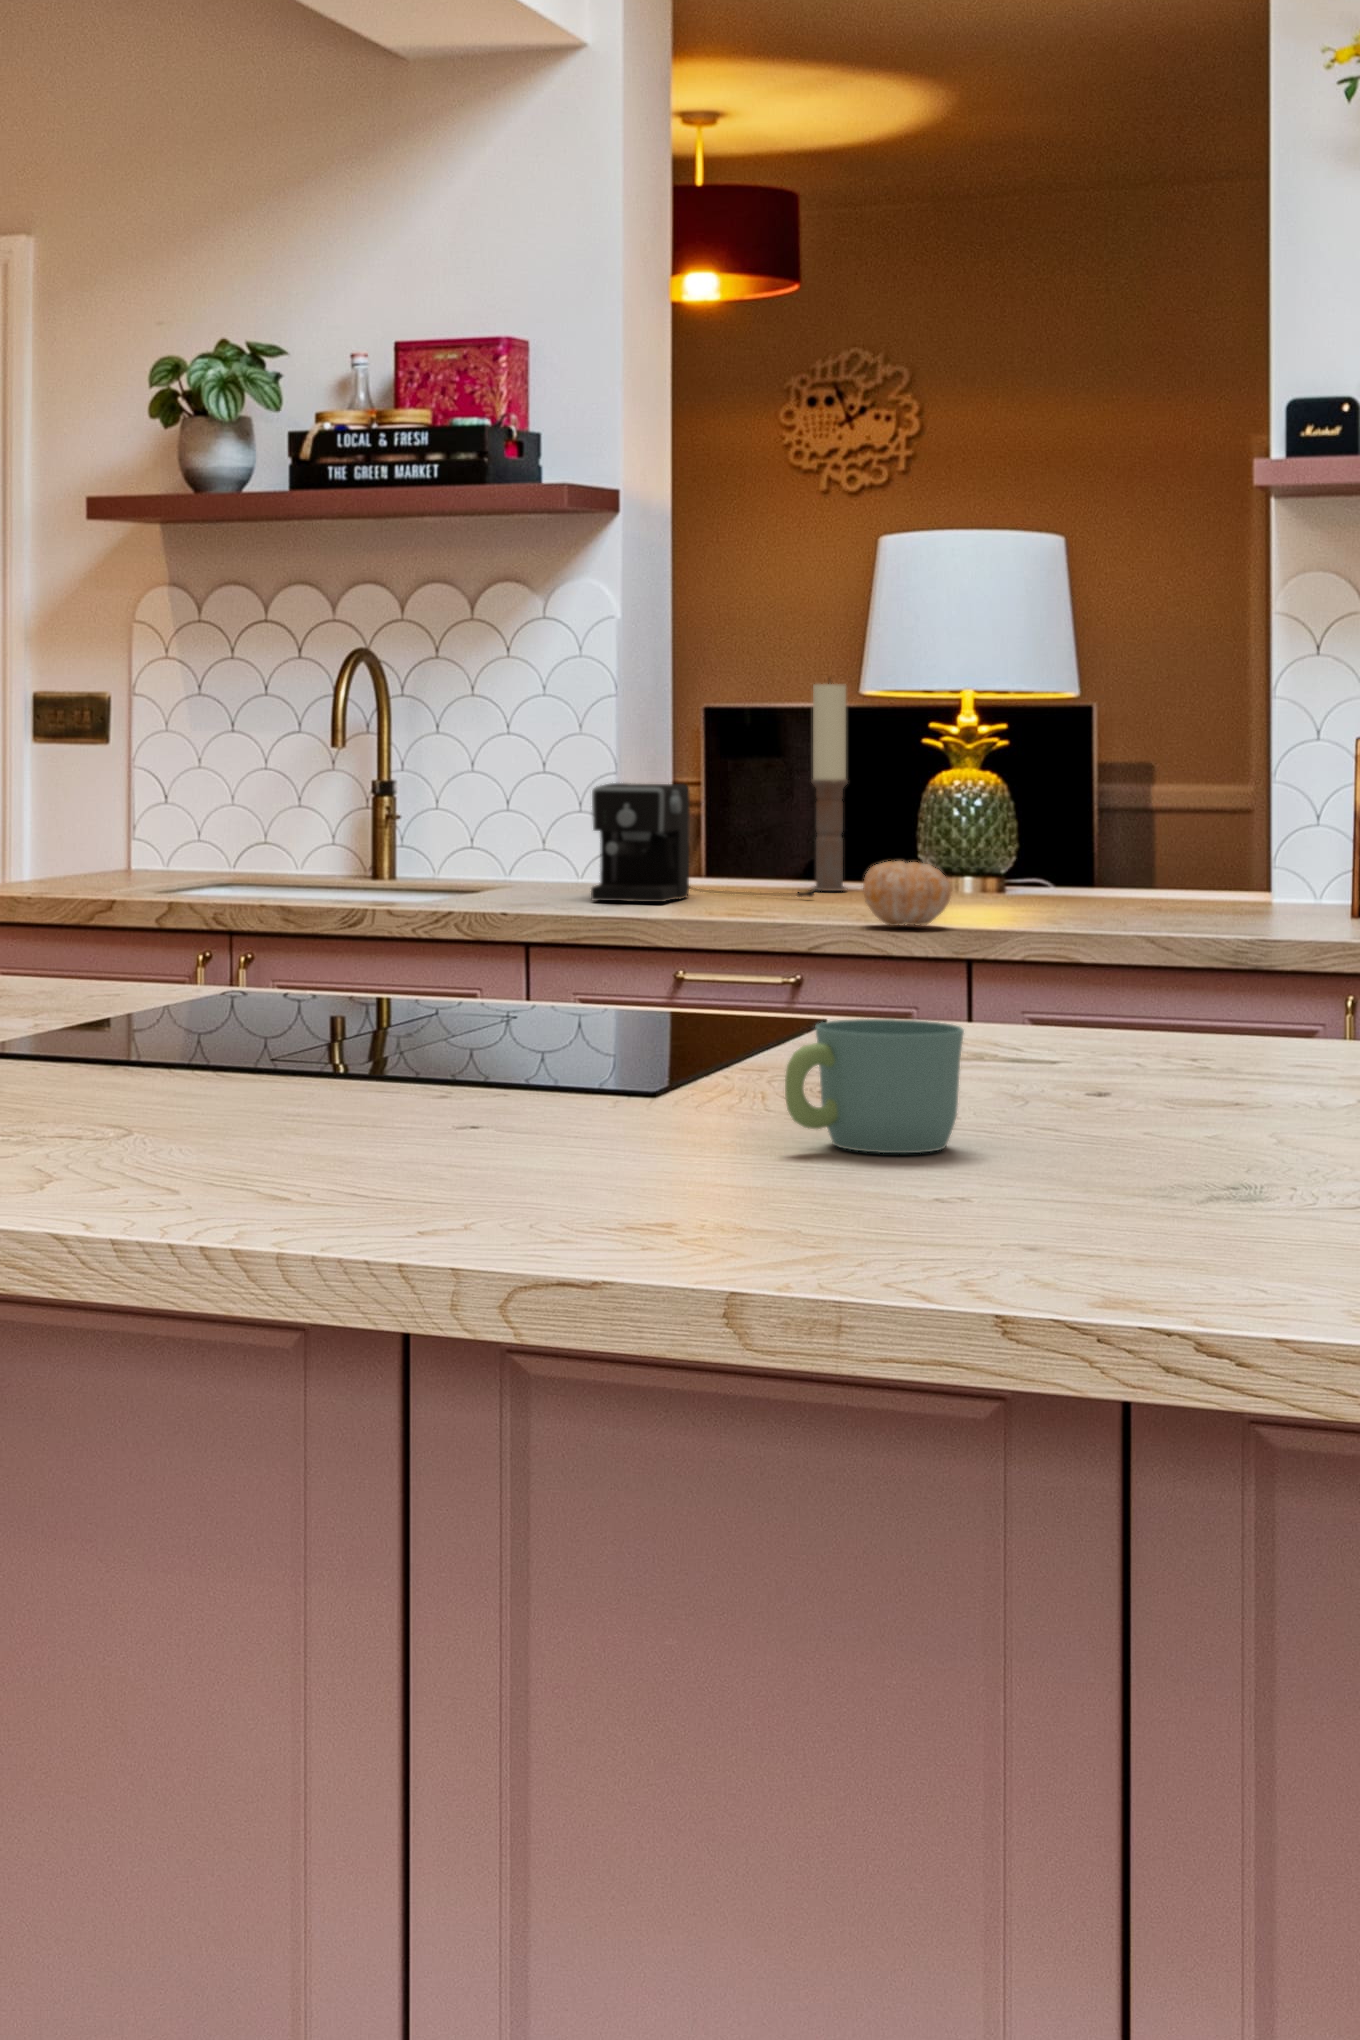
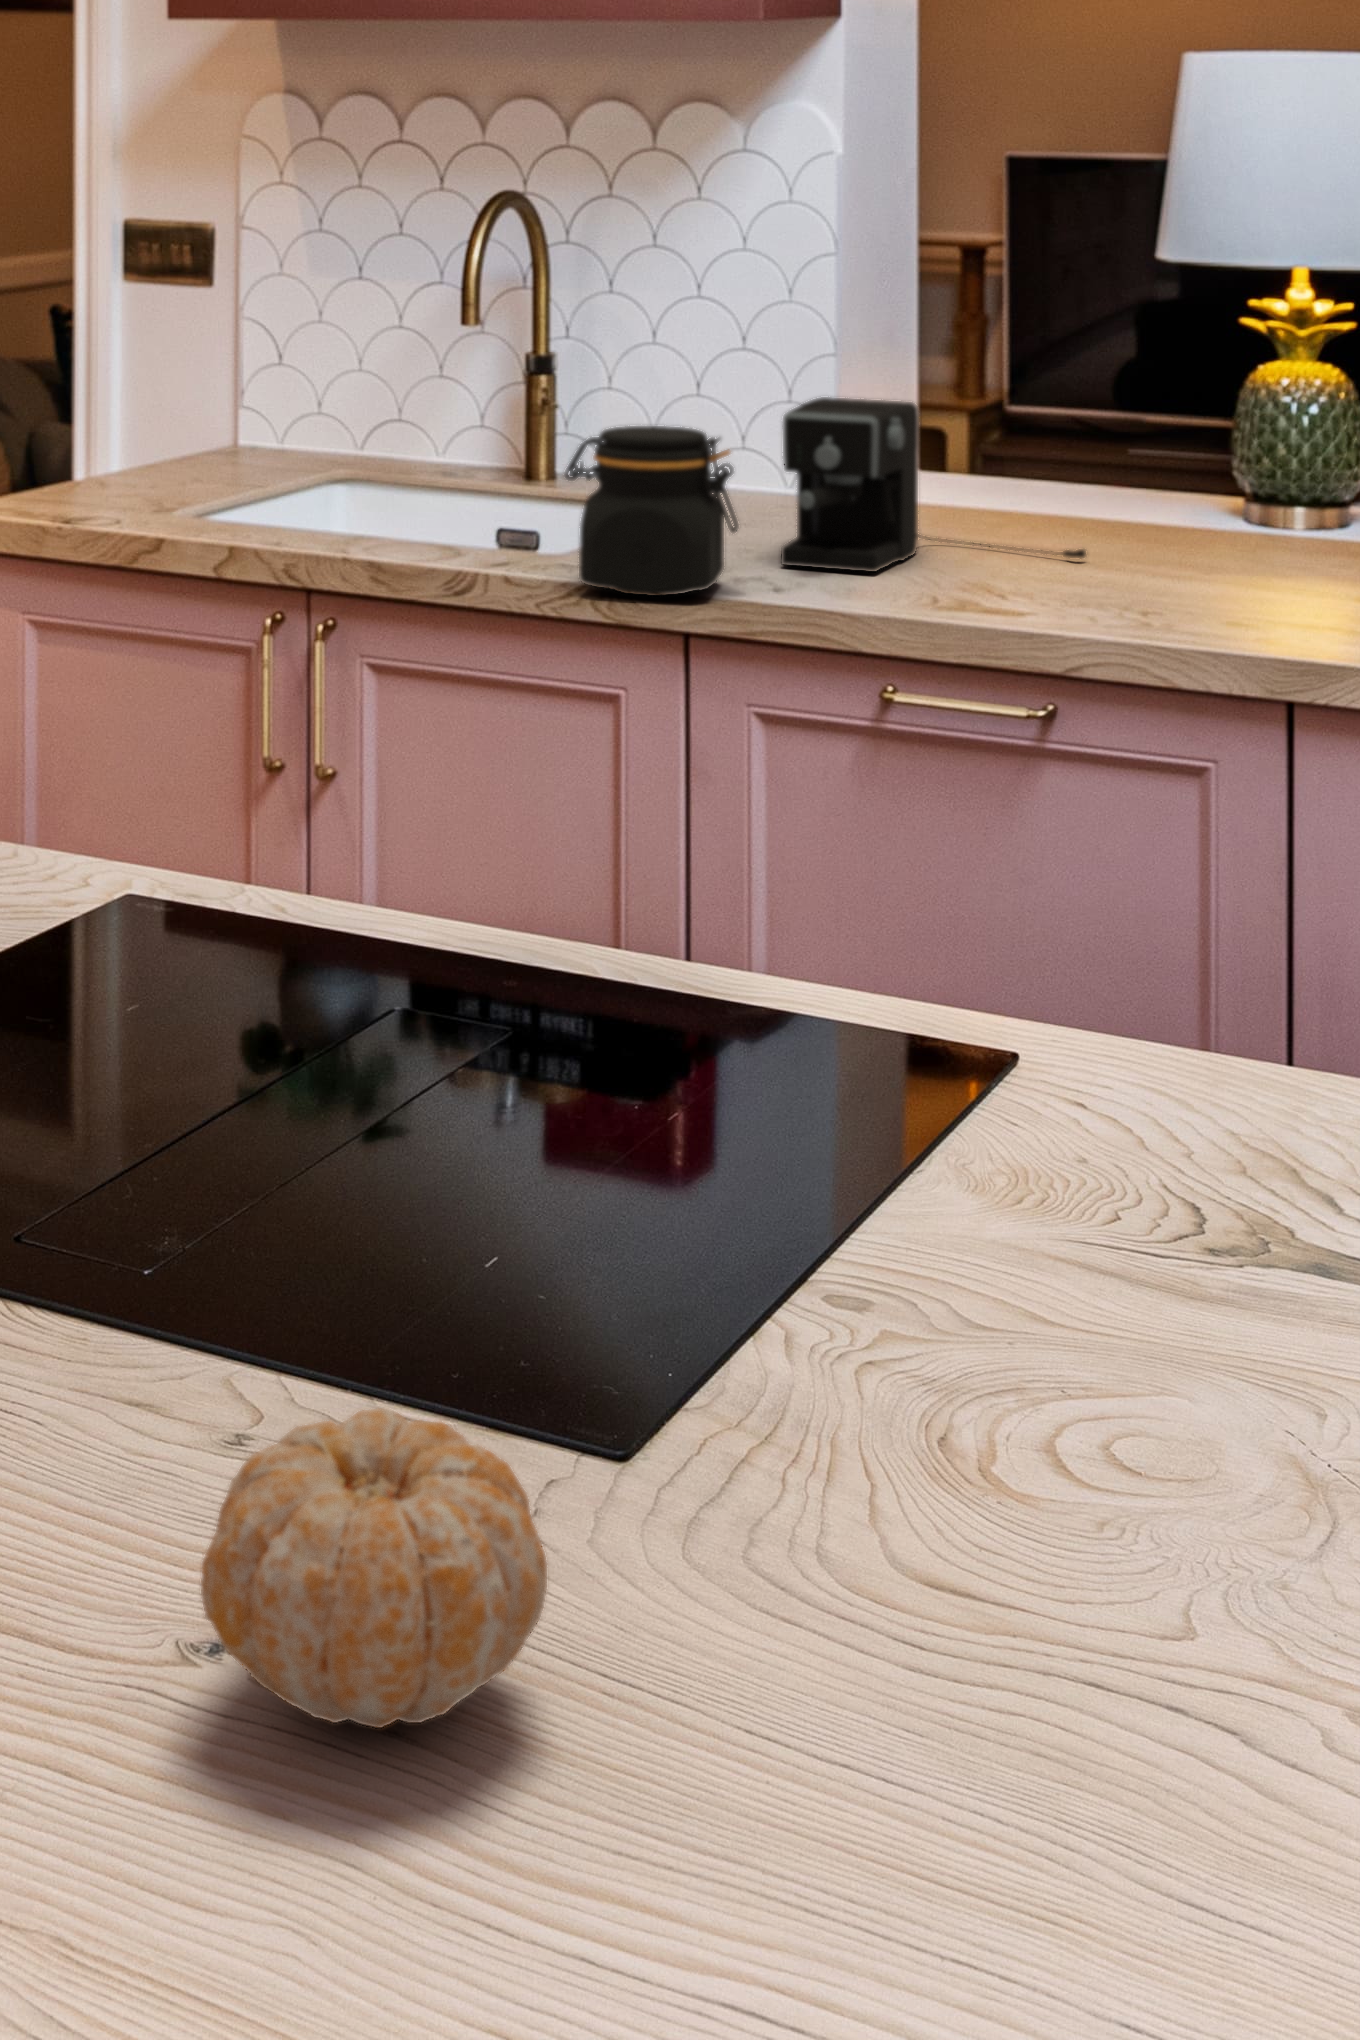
candle: present [811,683,848,891] -> none [1087,252,1136,539]
jar: none [437,793,566,911] -> present [565,426,738,596]
fruit: present [863,861,951,926] -> present [201,1408,547,1728]
mug: present [785,1019,964,1153] -> none [777,1533,1175,1940]

